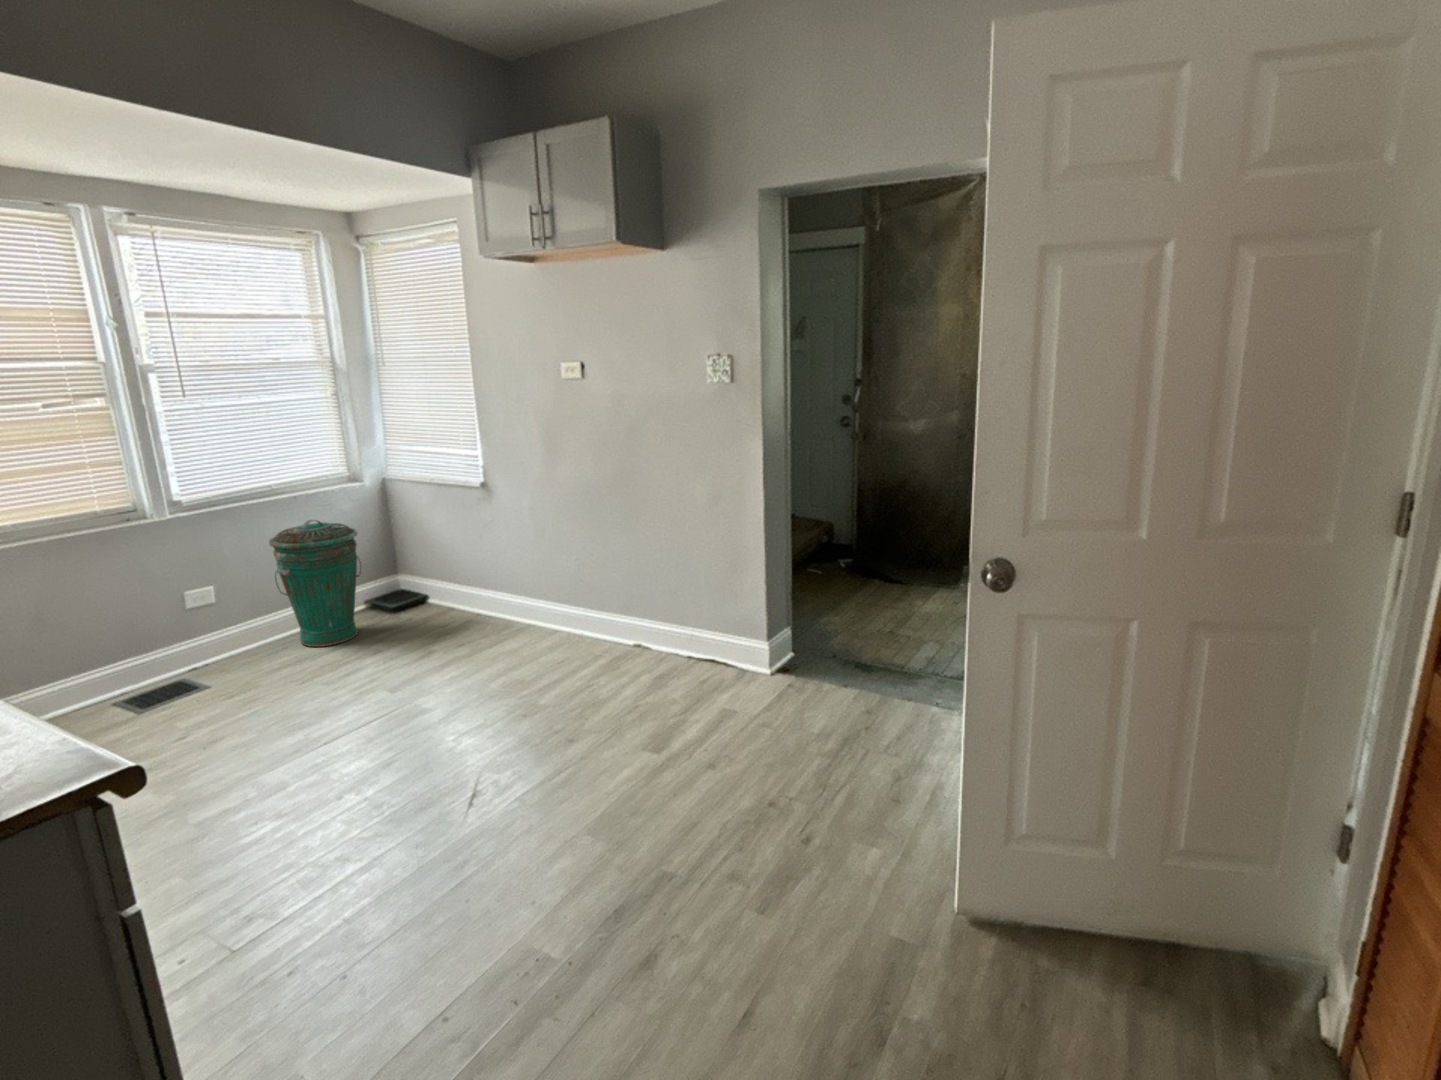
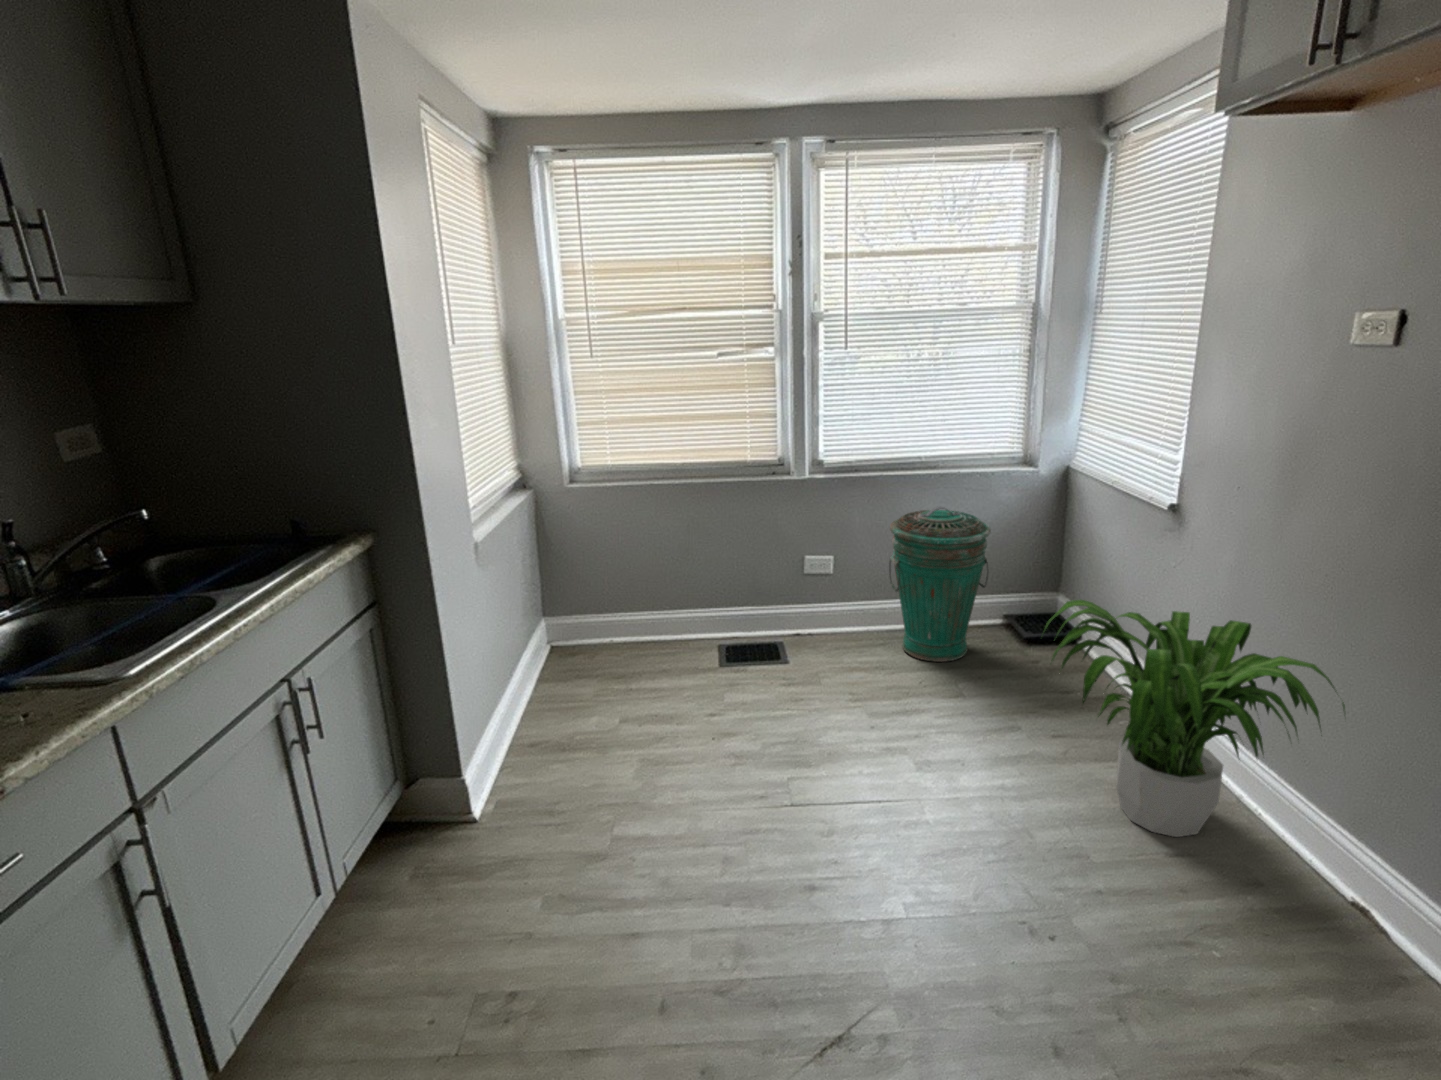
potted plant: none [451,533,611,662] -> present [1045,600,1345,837]

